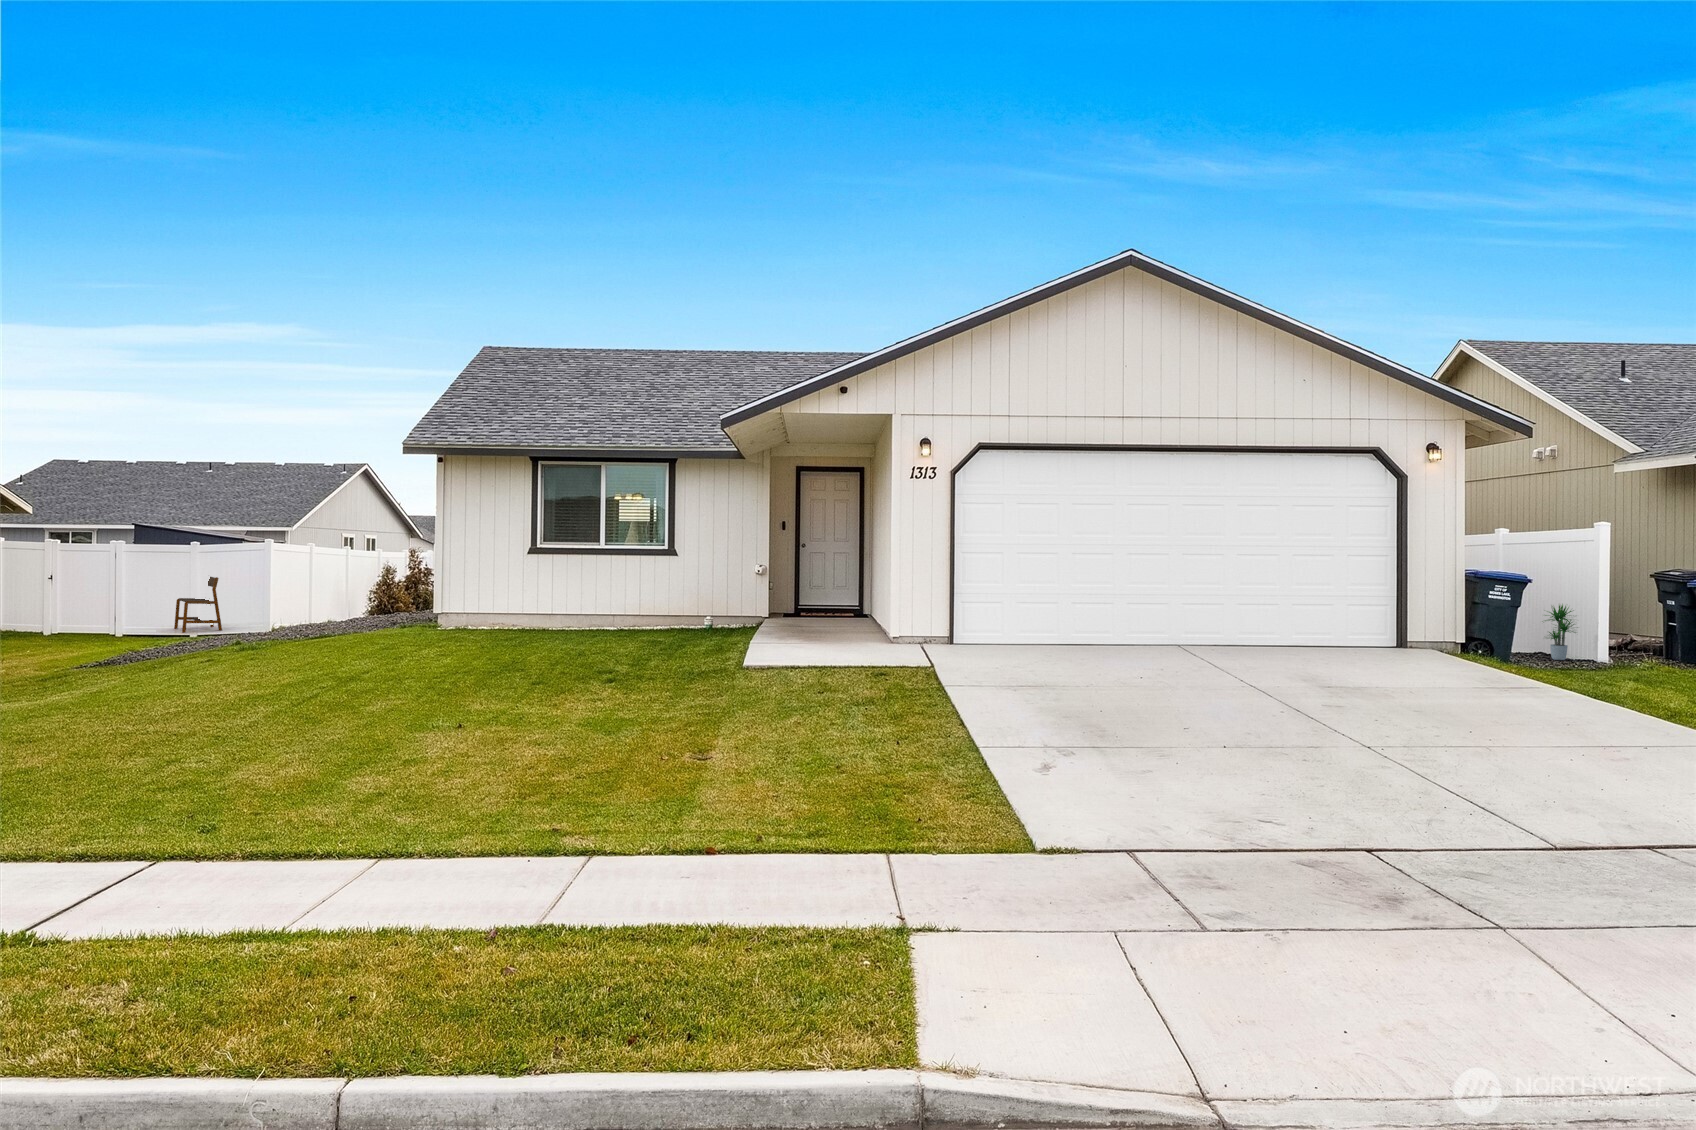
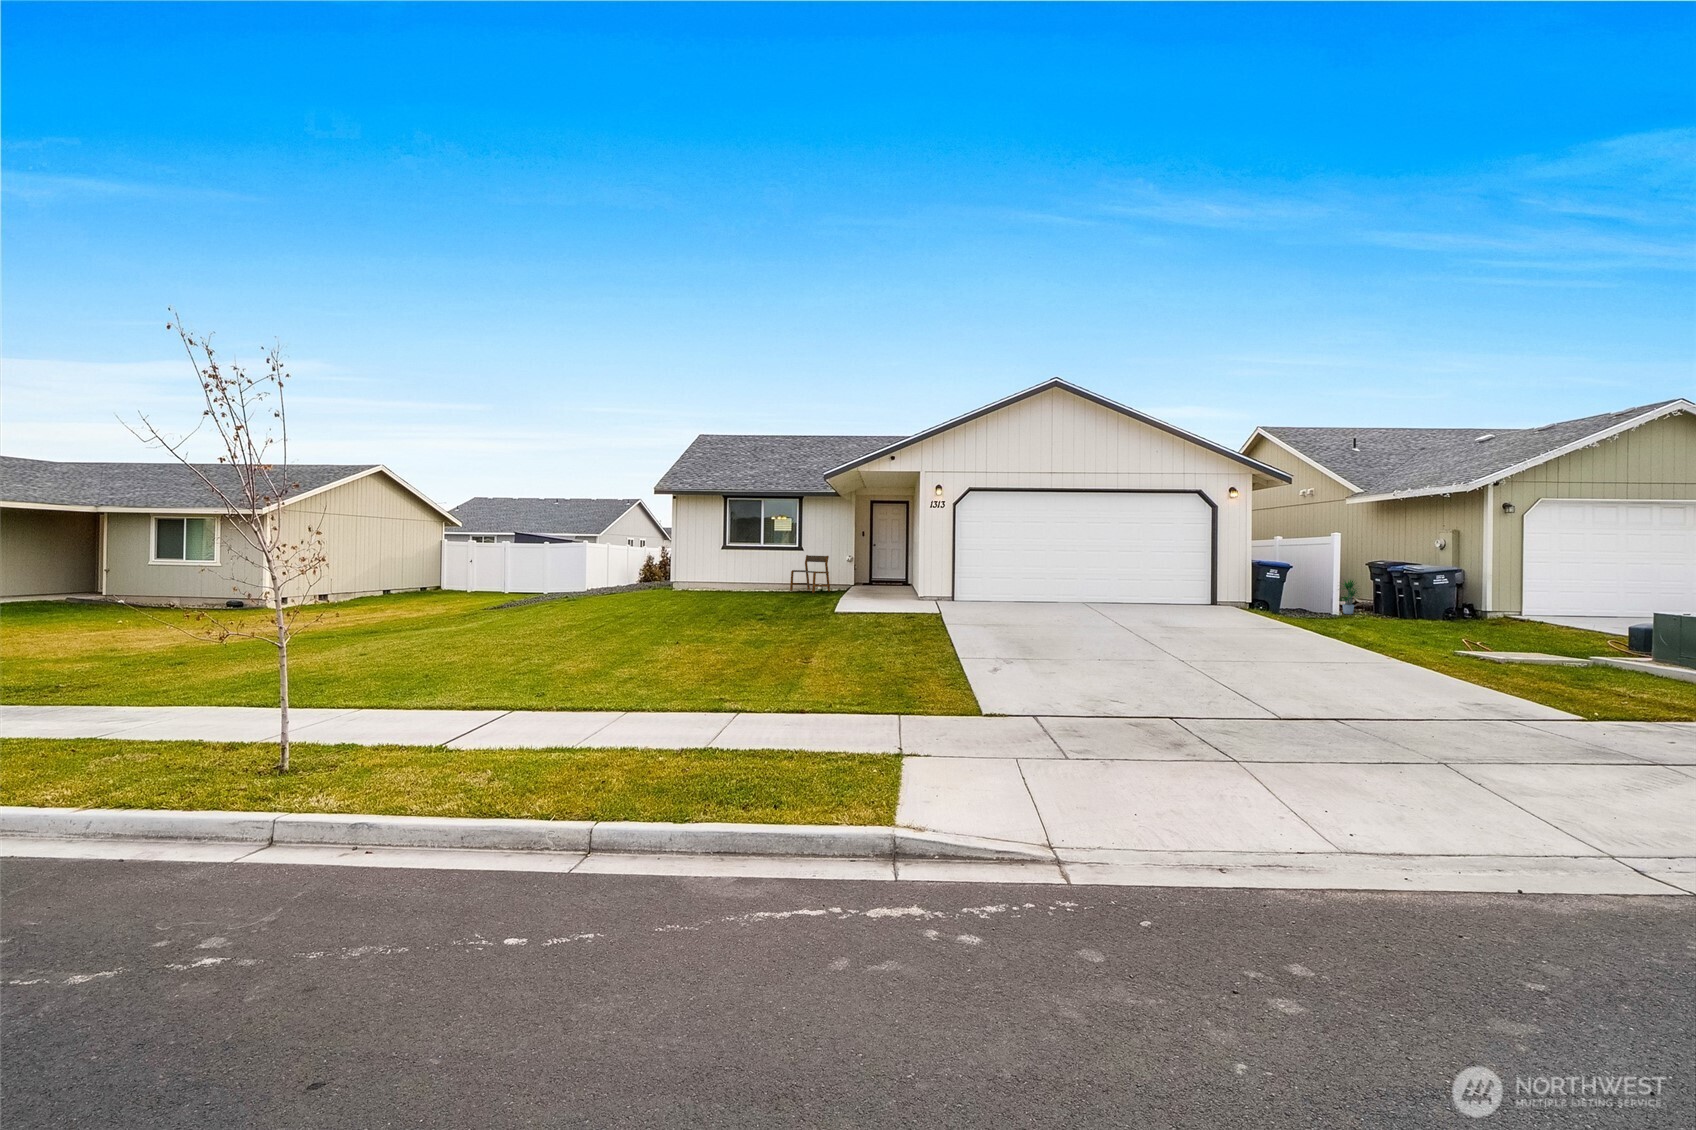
bench: present [174,577,222,633] -> present [790,555,830,593]

